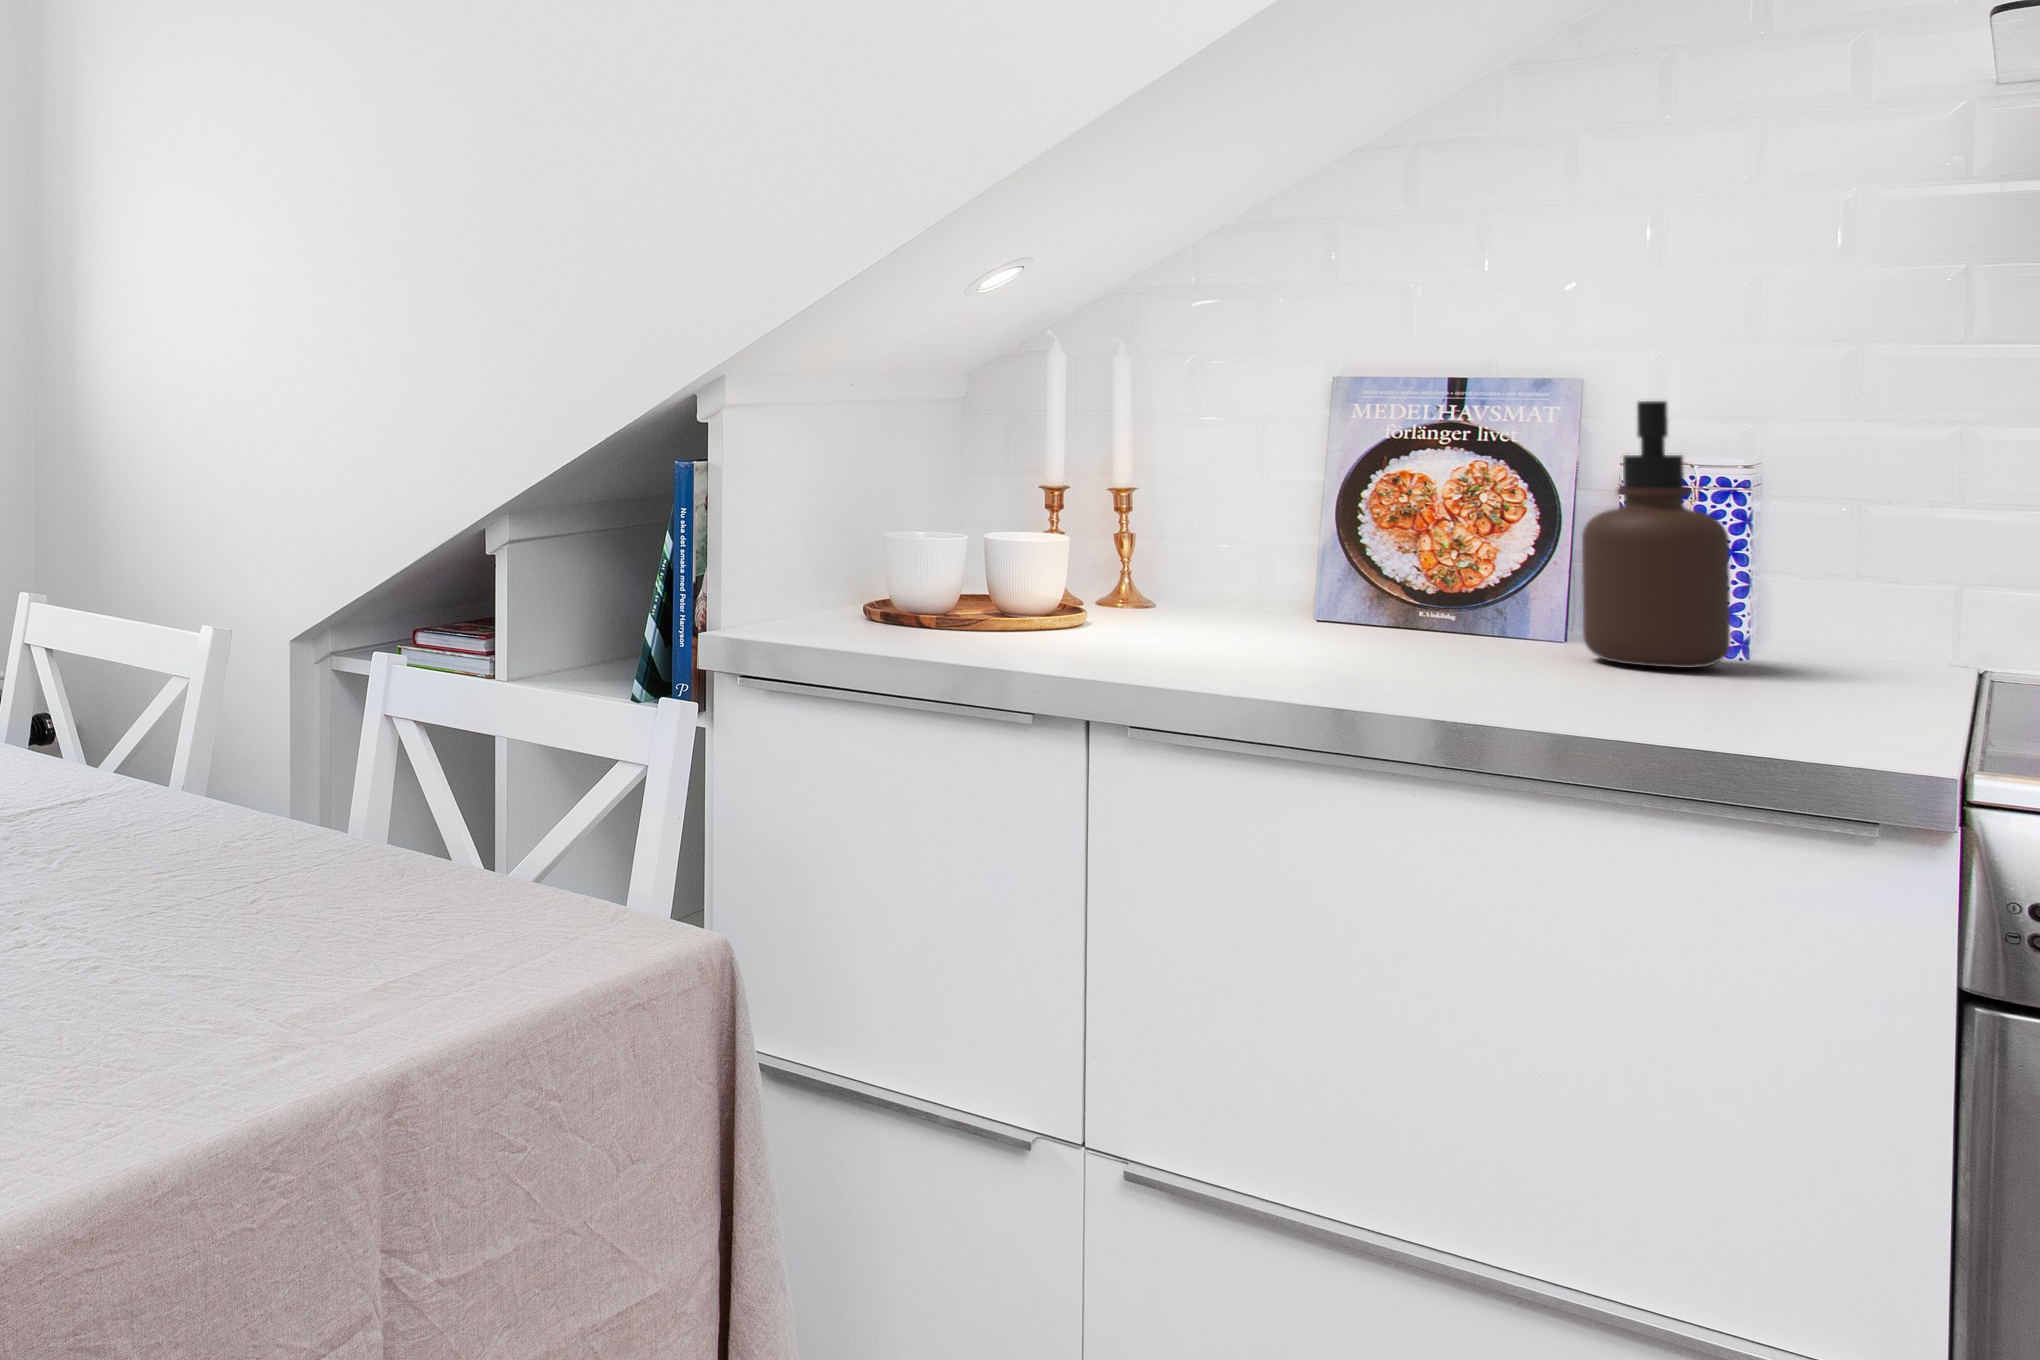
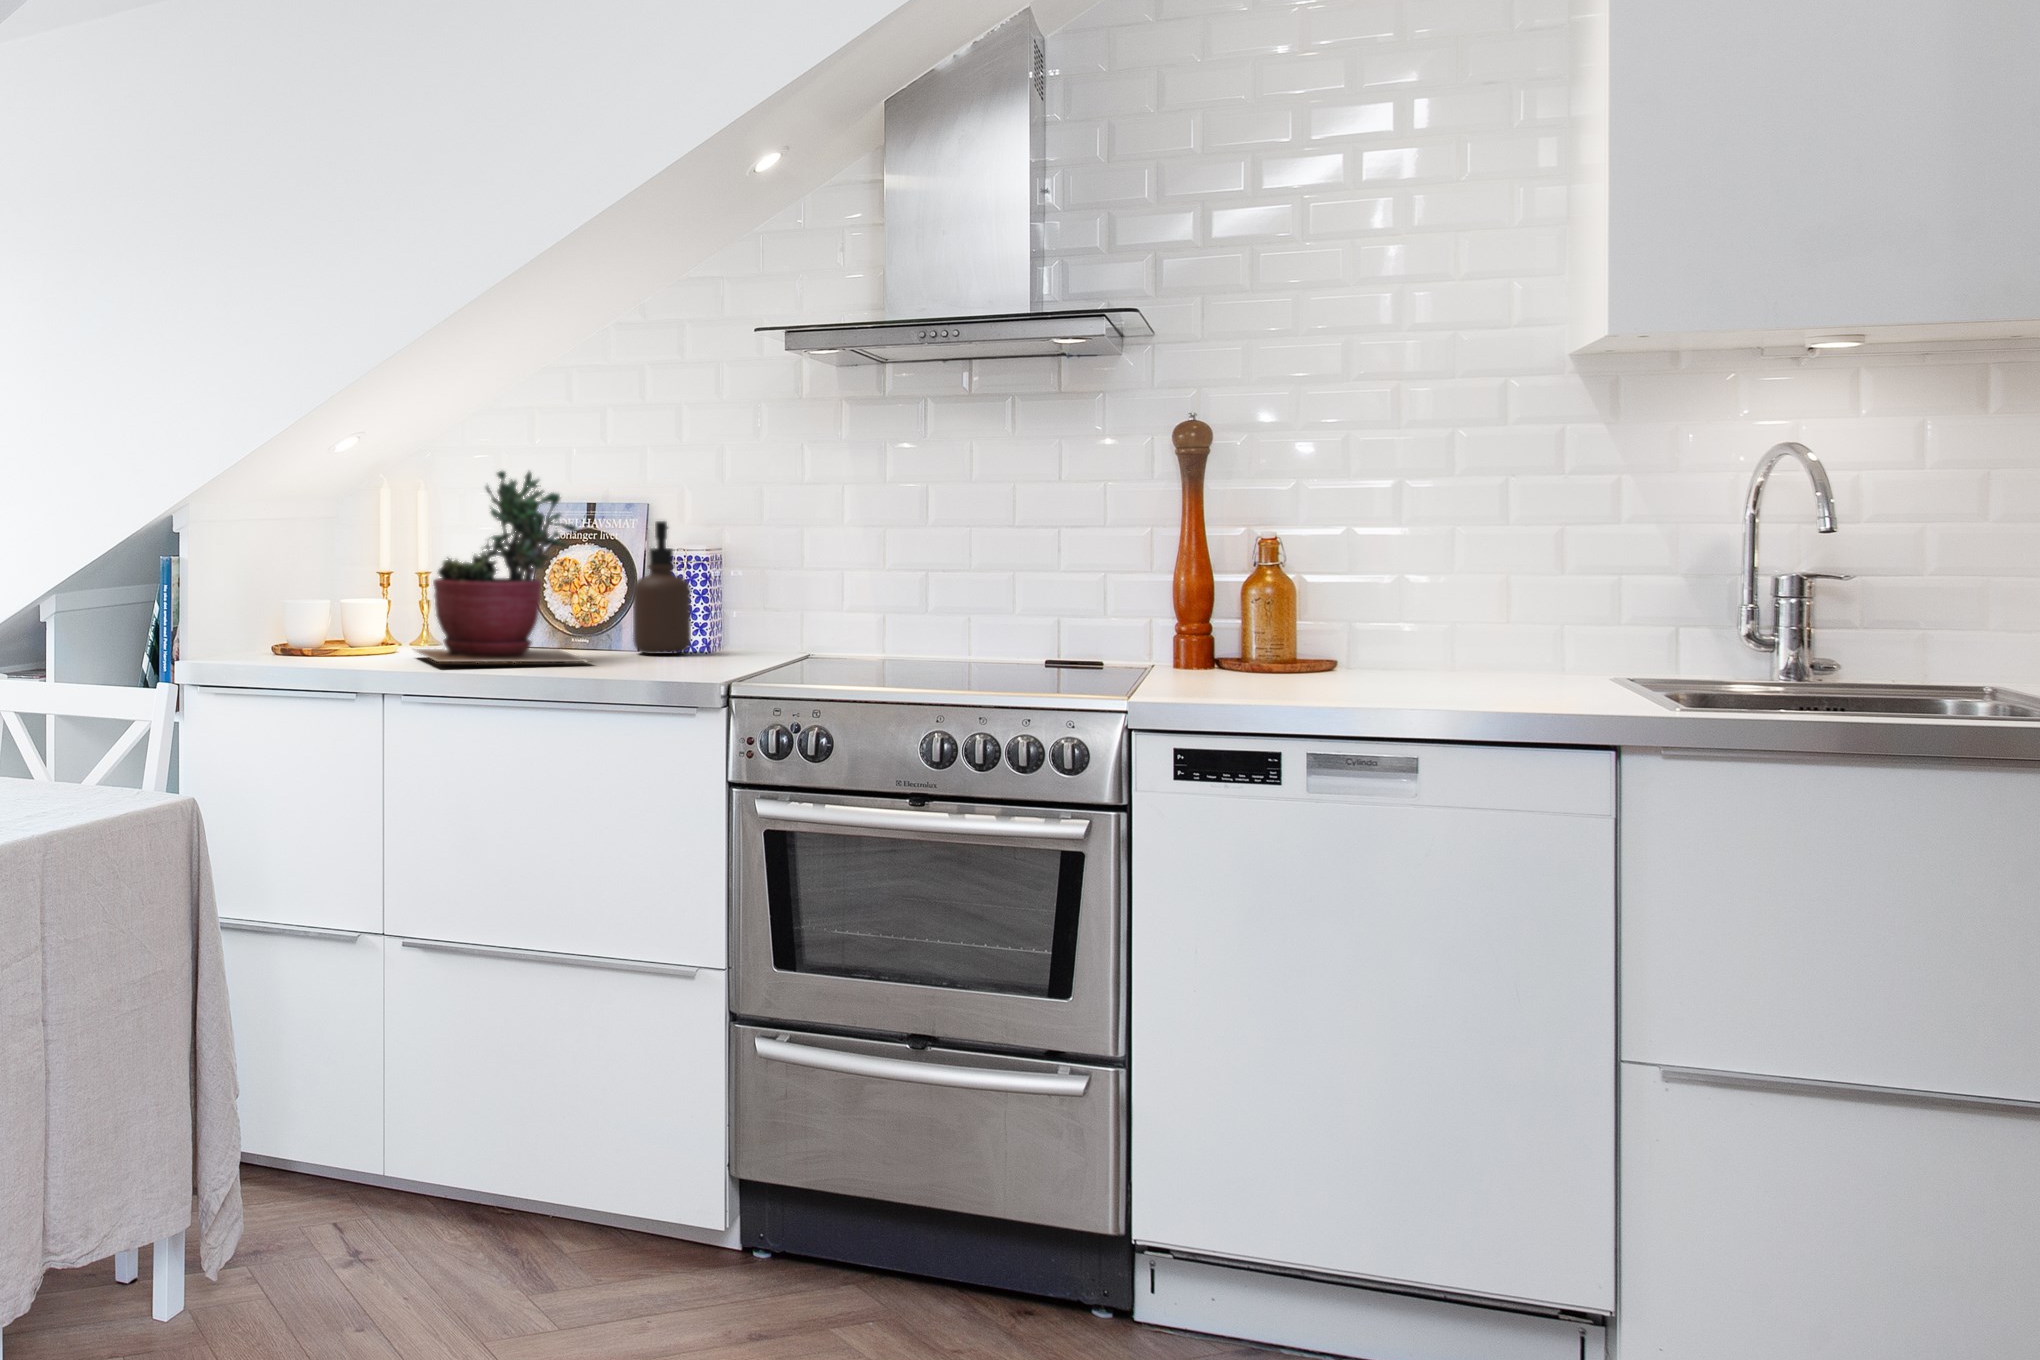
succulent plant: none [1110,299,1544,692] -> present [416,471,587,663]

